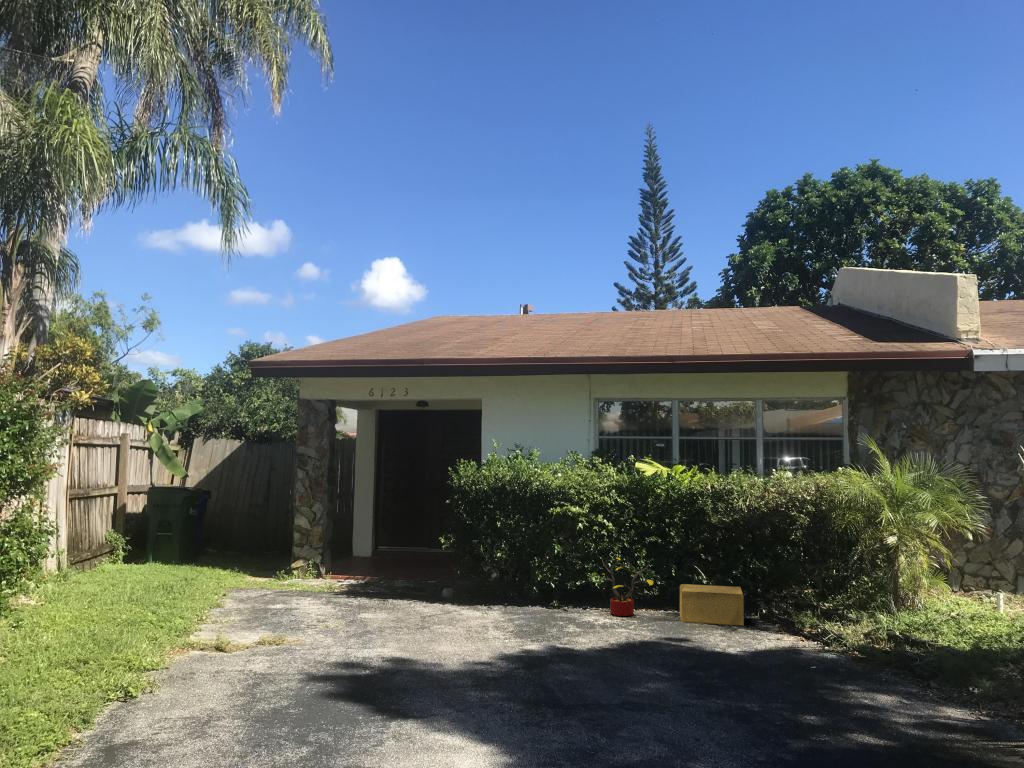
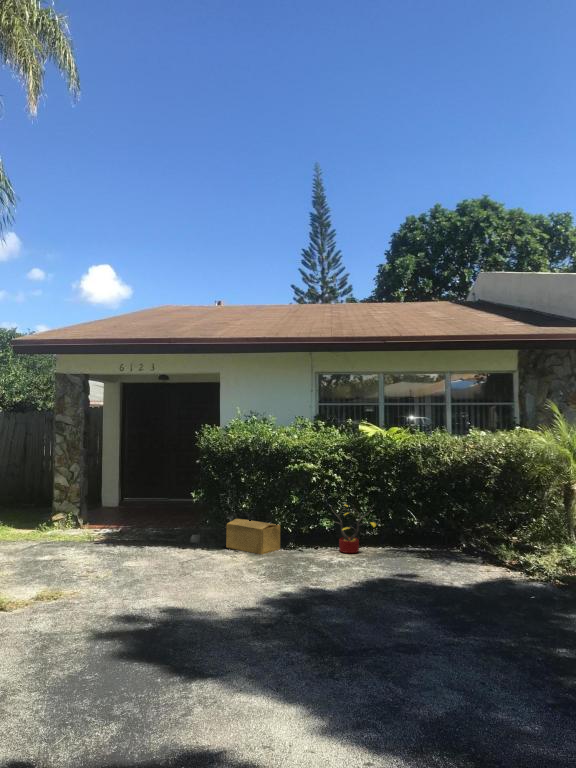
cardboard box: present [680,584,744,625] -> present [226,519,280,554]

